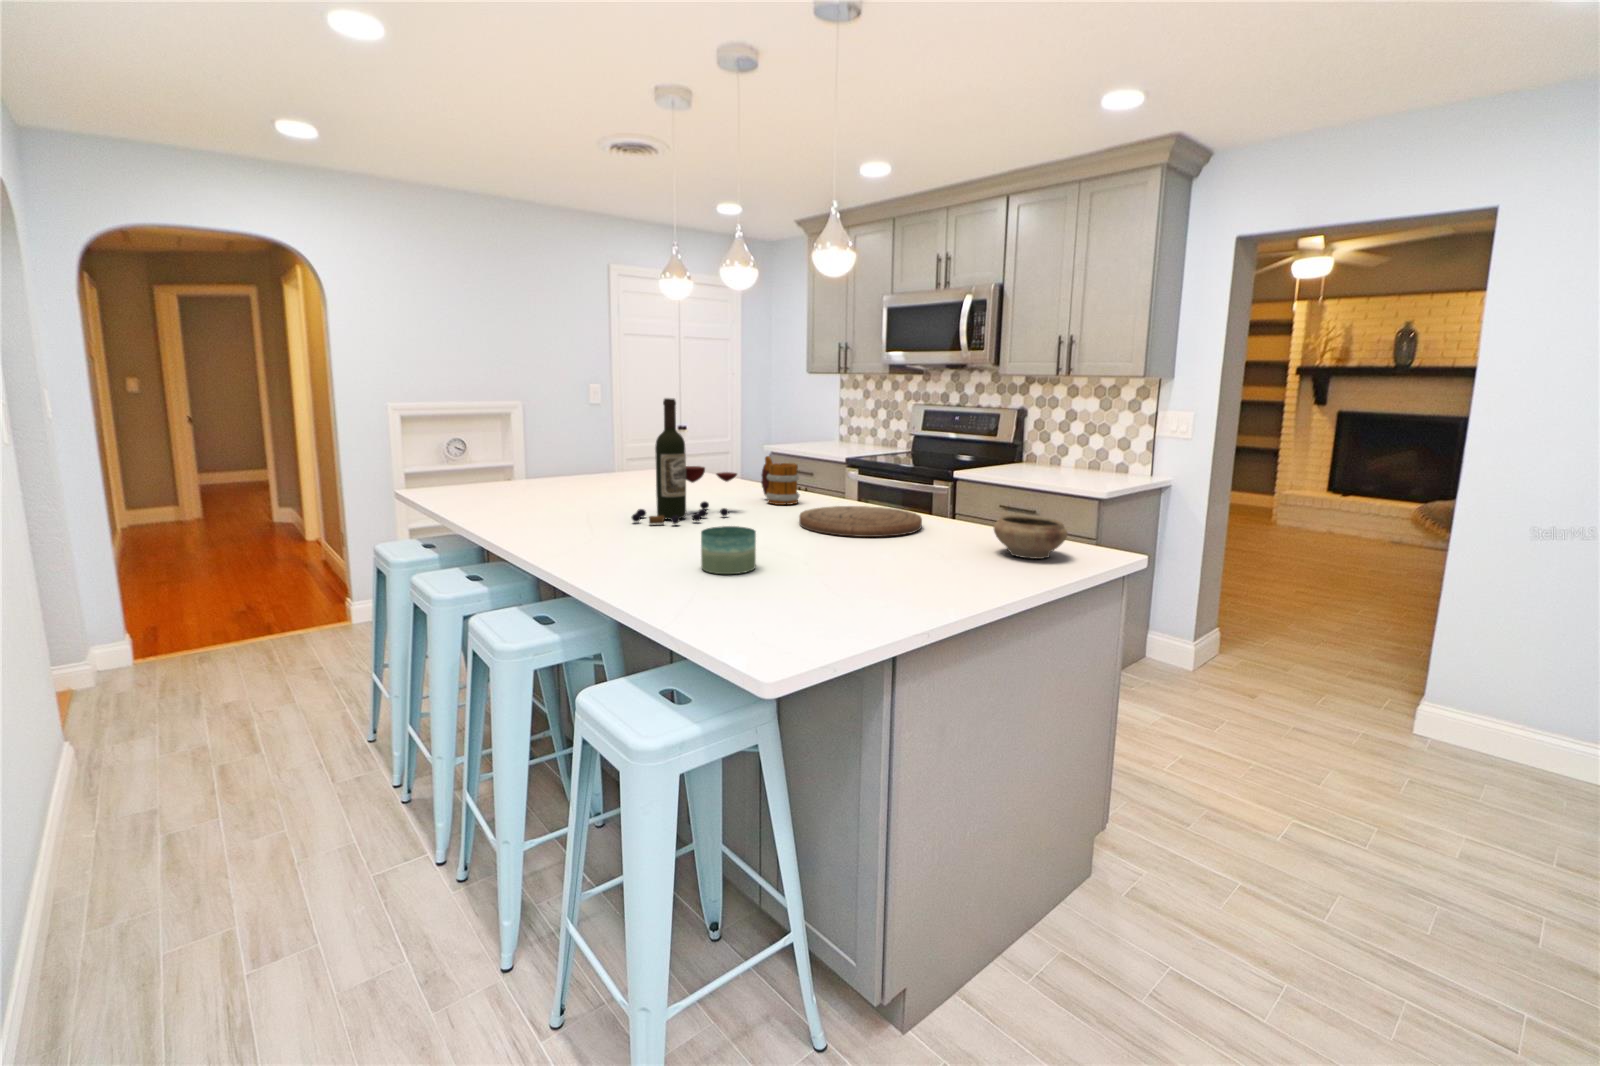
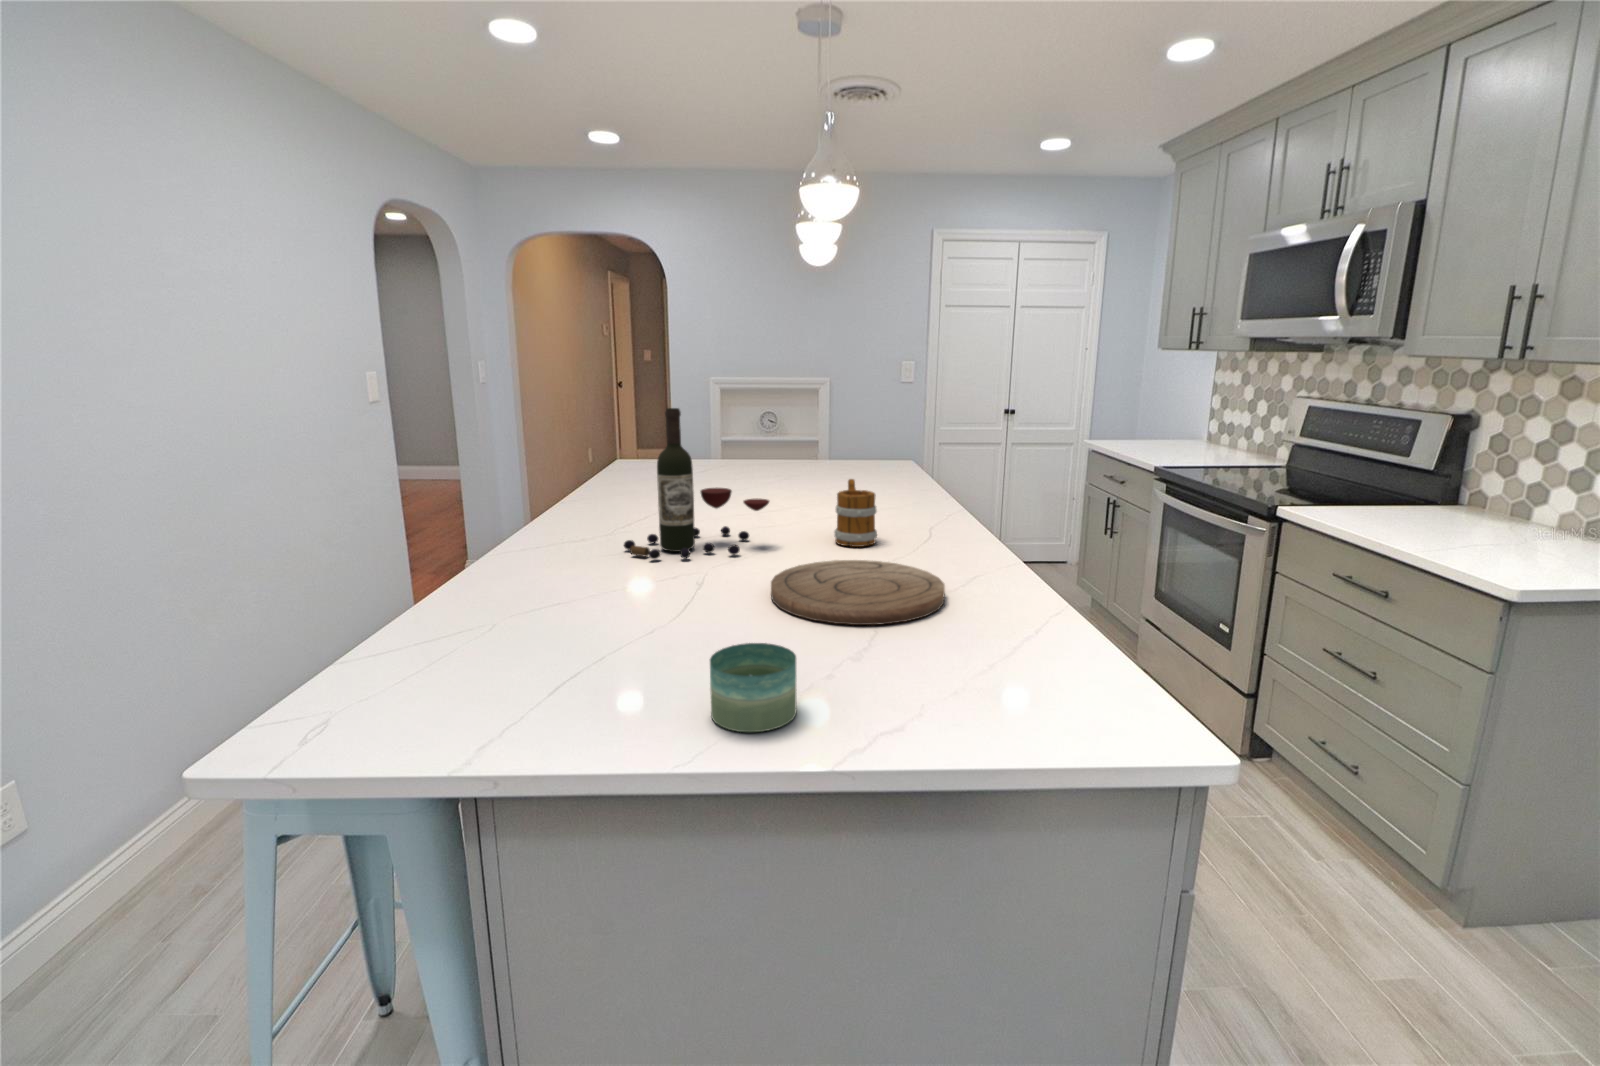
ceramic bowl: present [994,515,1067,559] -> none [902,632,1027,723]
candle: present [701,526,756,574] -> present [710,643,796,732]

